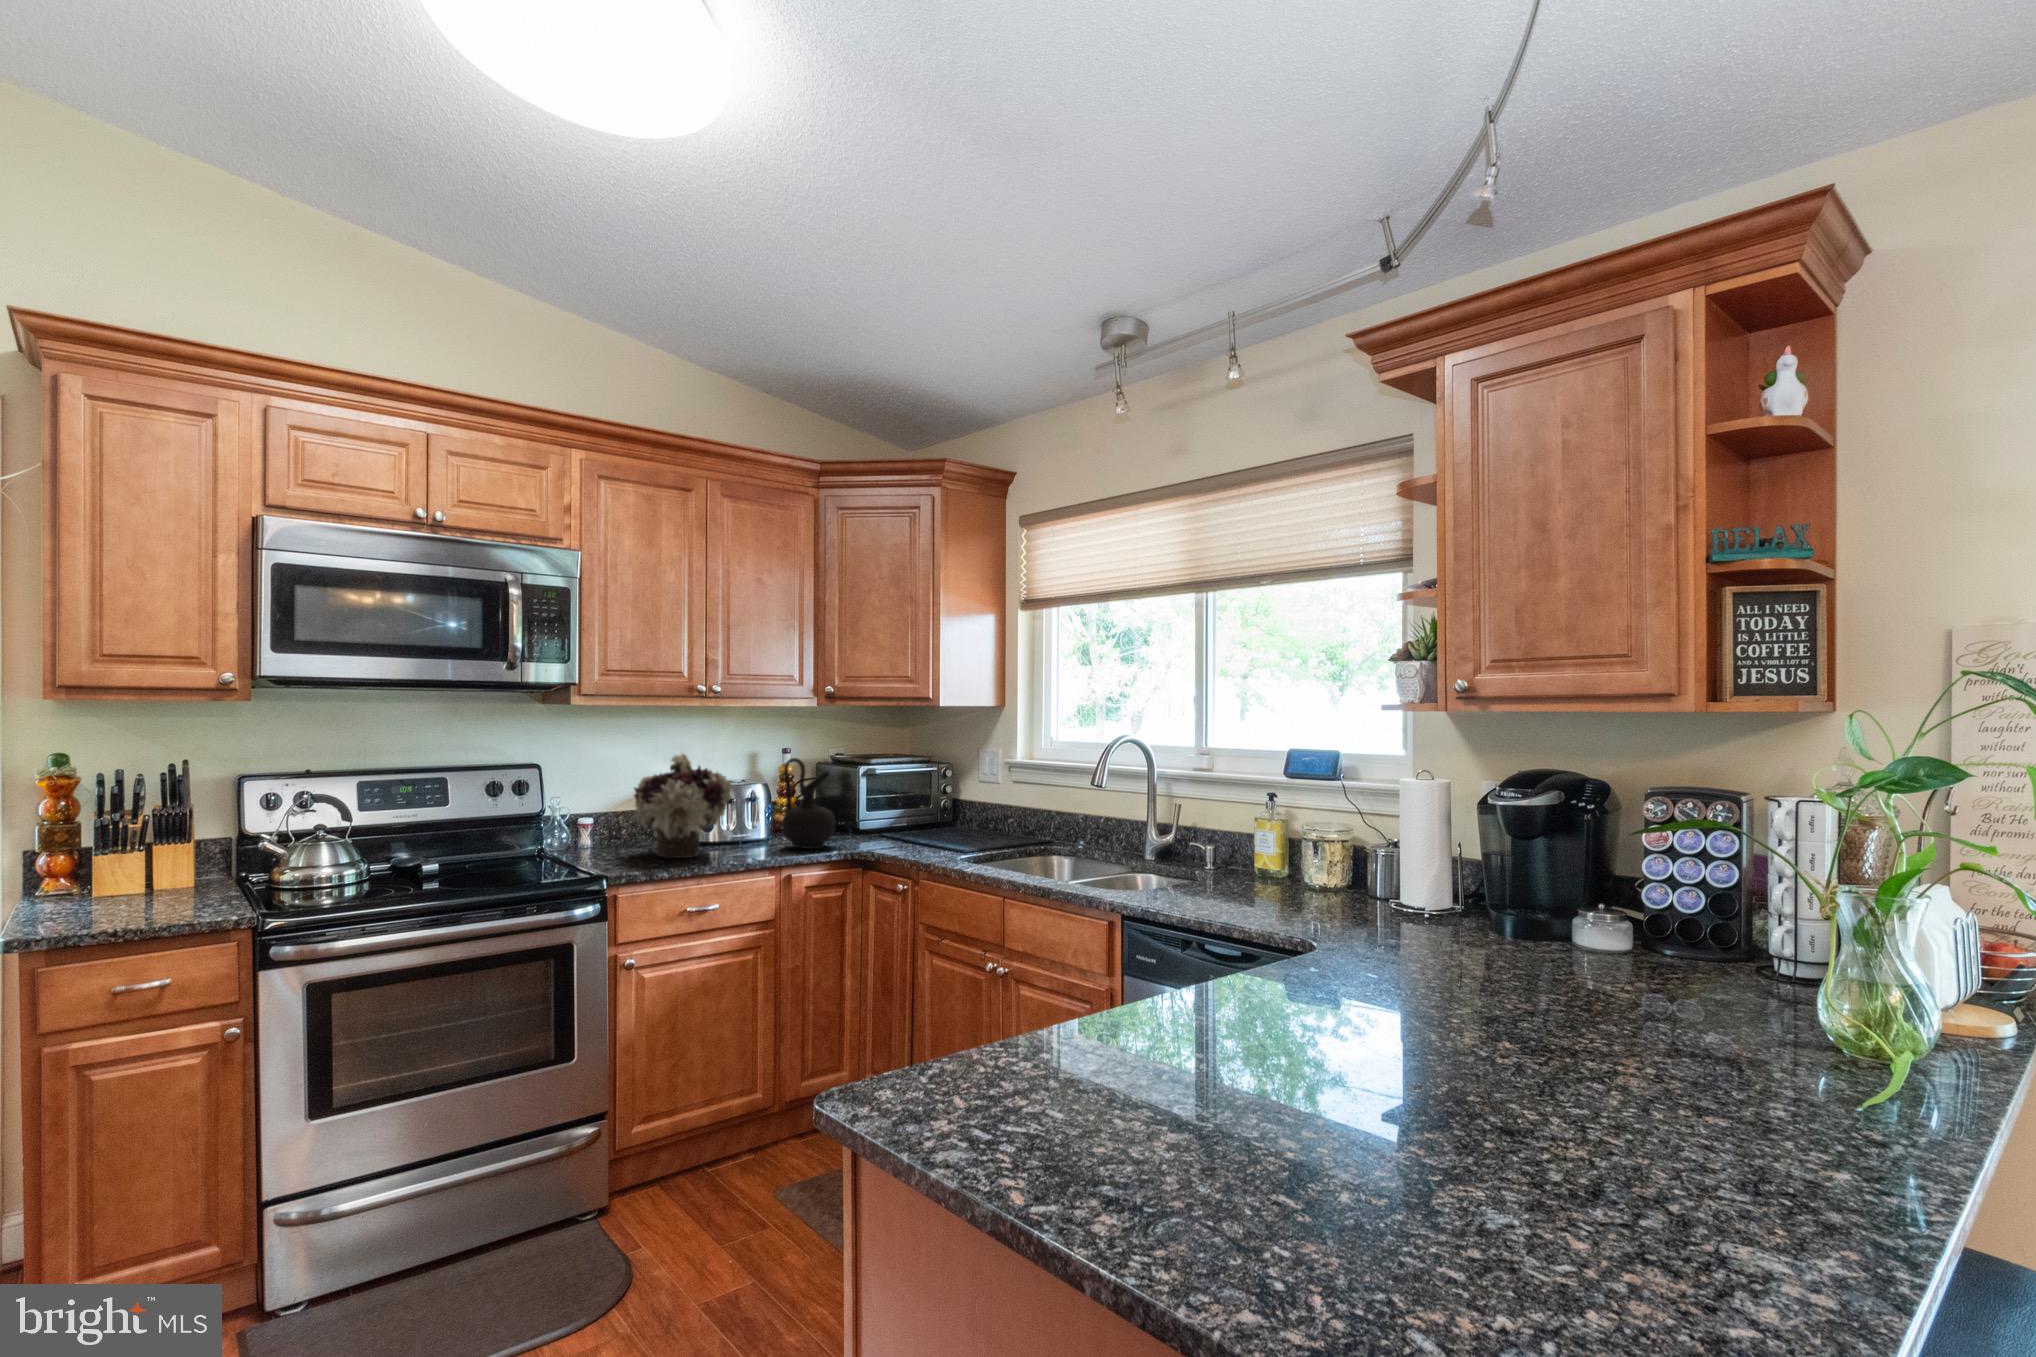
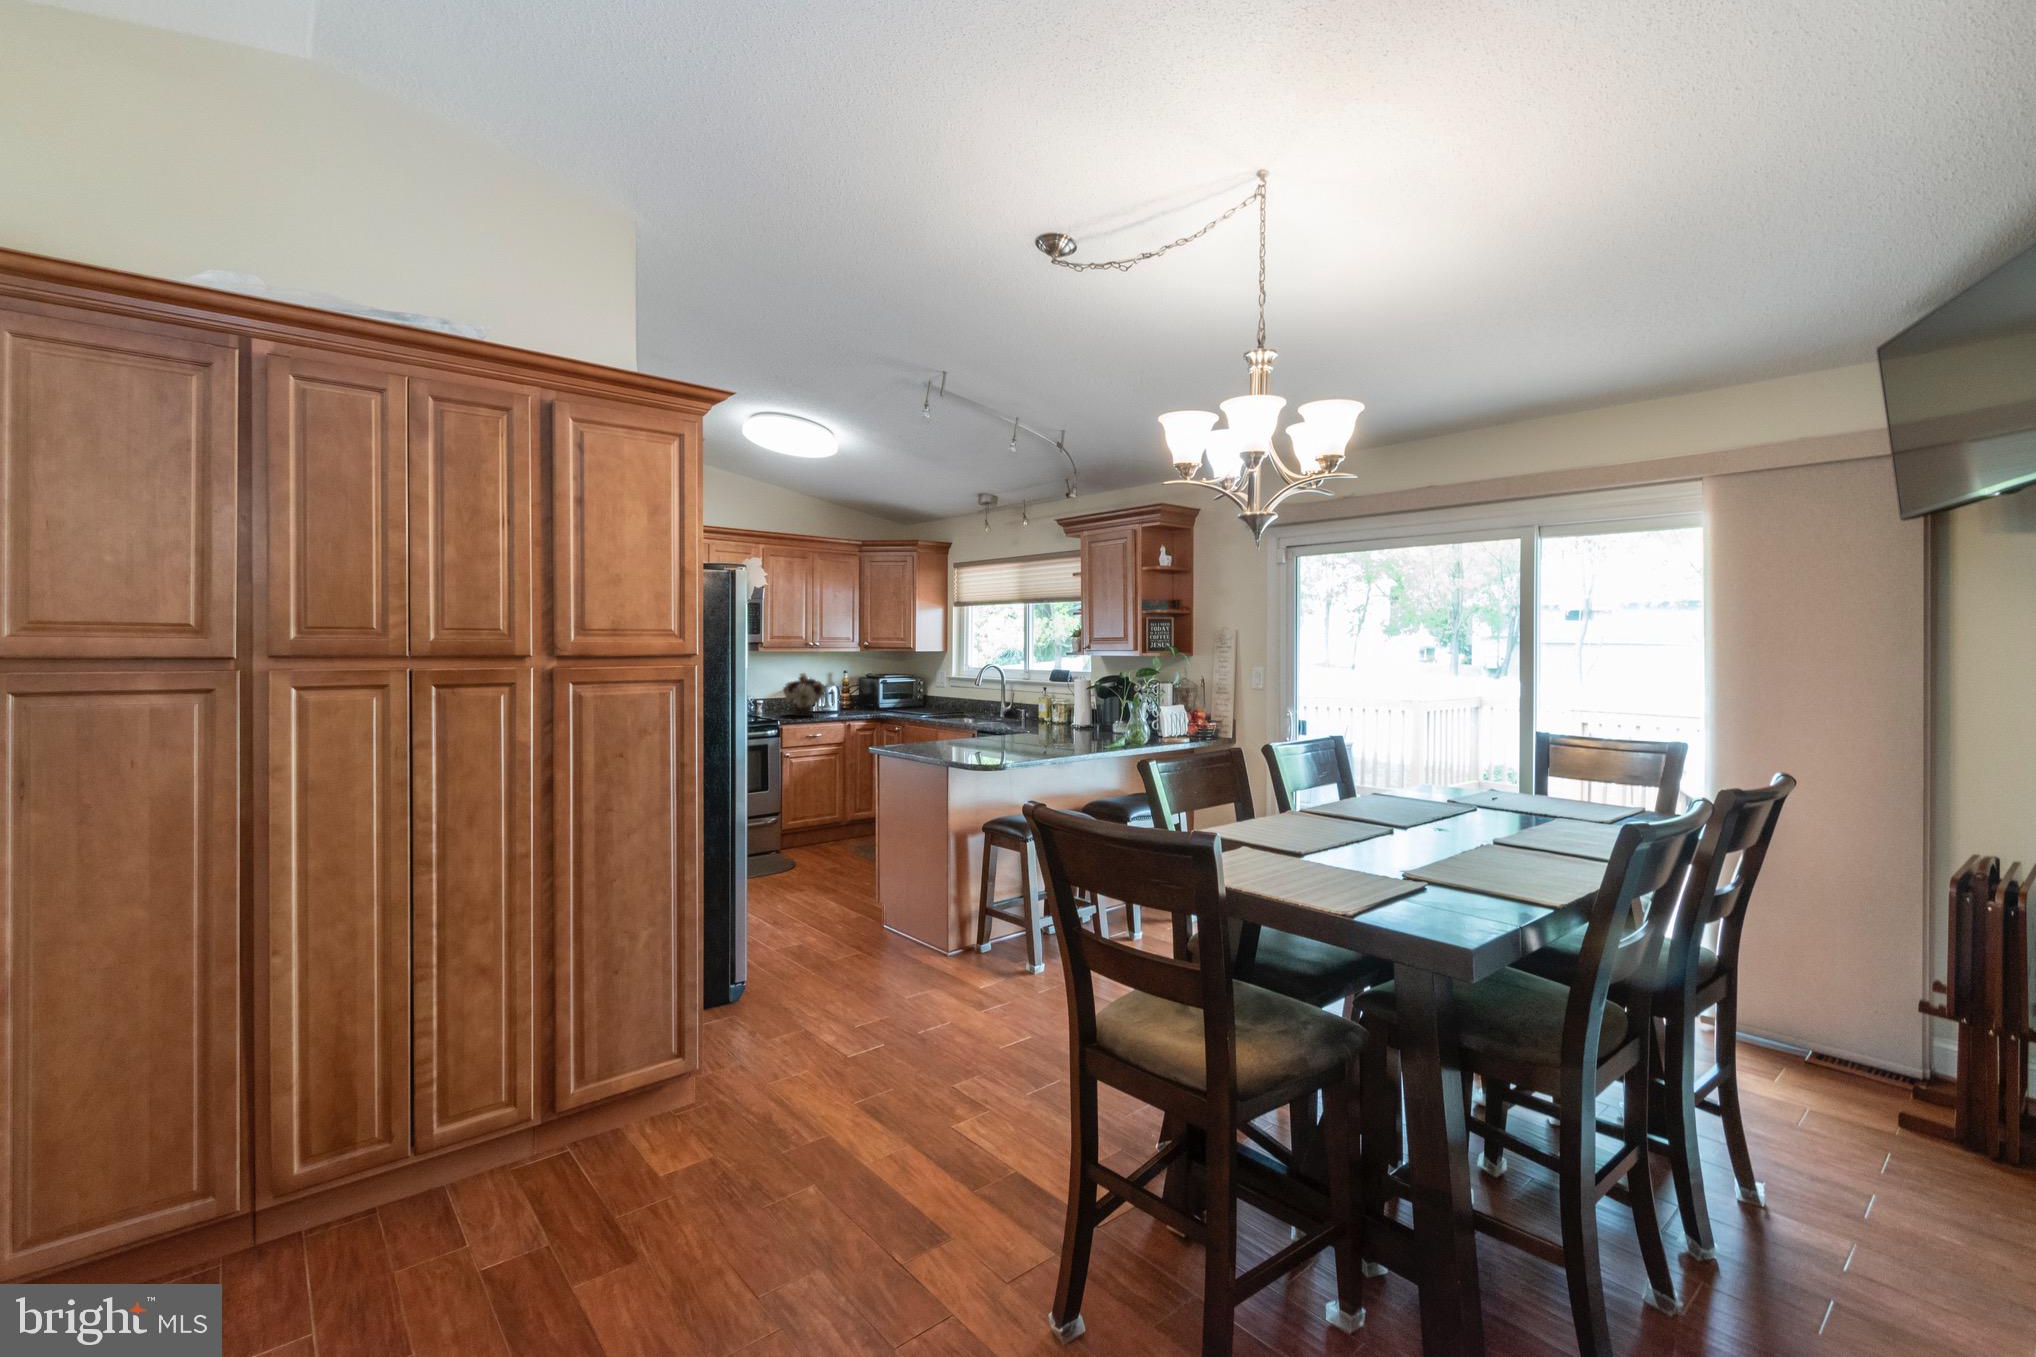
ceramic jug: present [781,758,835,849] -> none [845,675,869,714]

